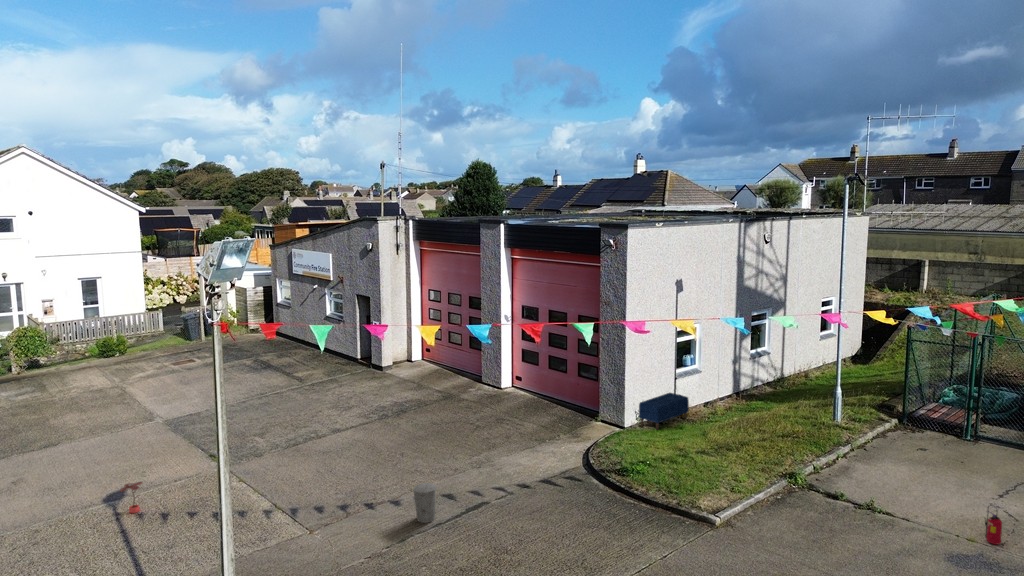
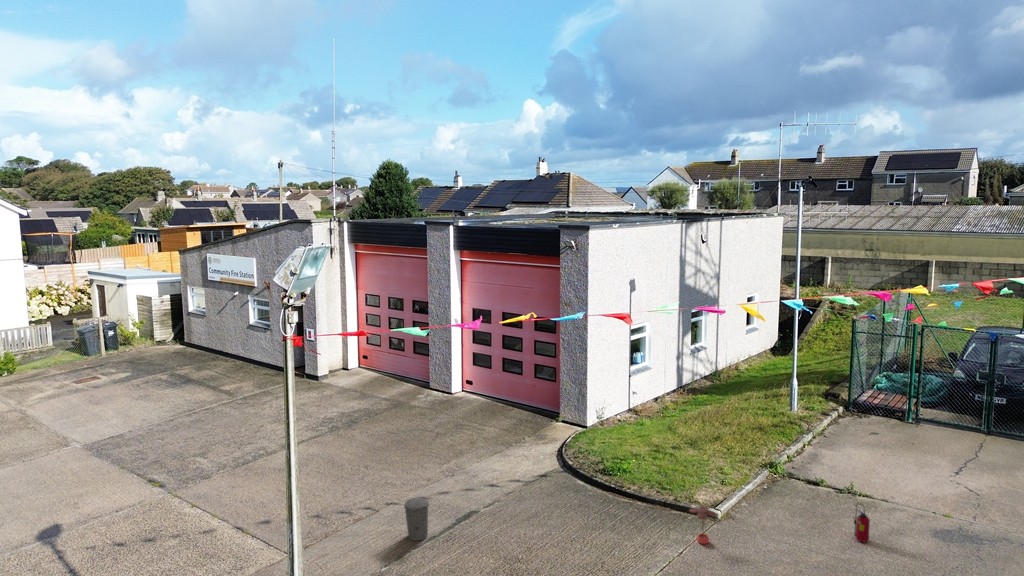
bench: present [639,393,689,430] -> none [603,390,649,428]
potted plant: present [120,482,143,513] -> present [690,506,717,544]
fire extinguisher: present [985,505,1002,545] -> present [854,506,870,543]

